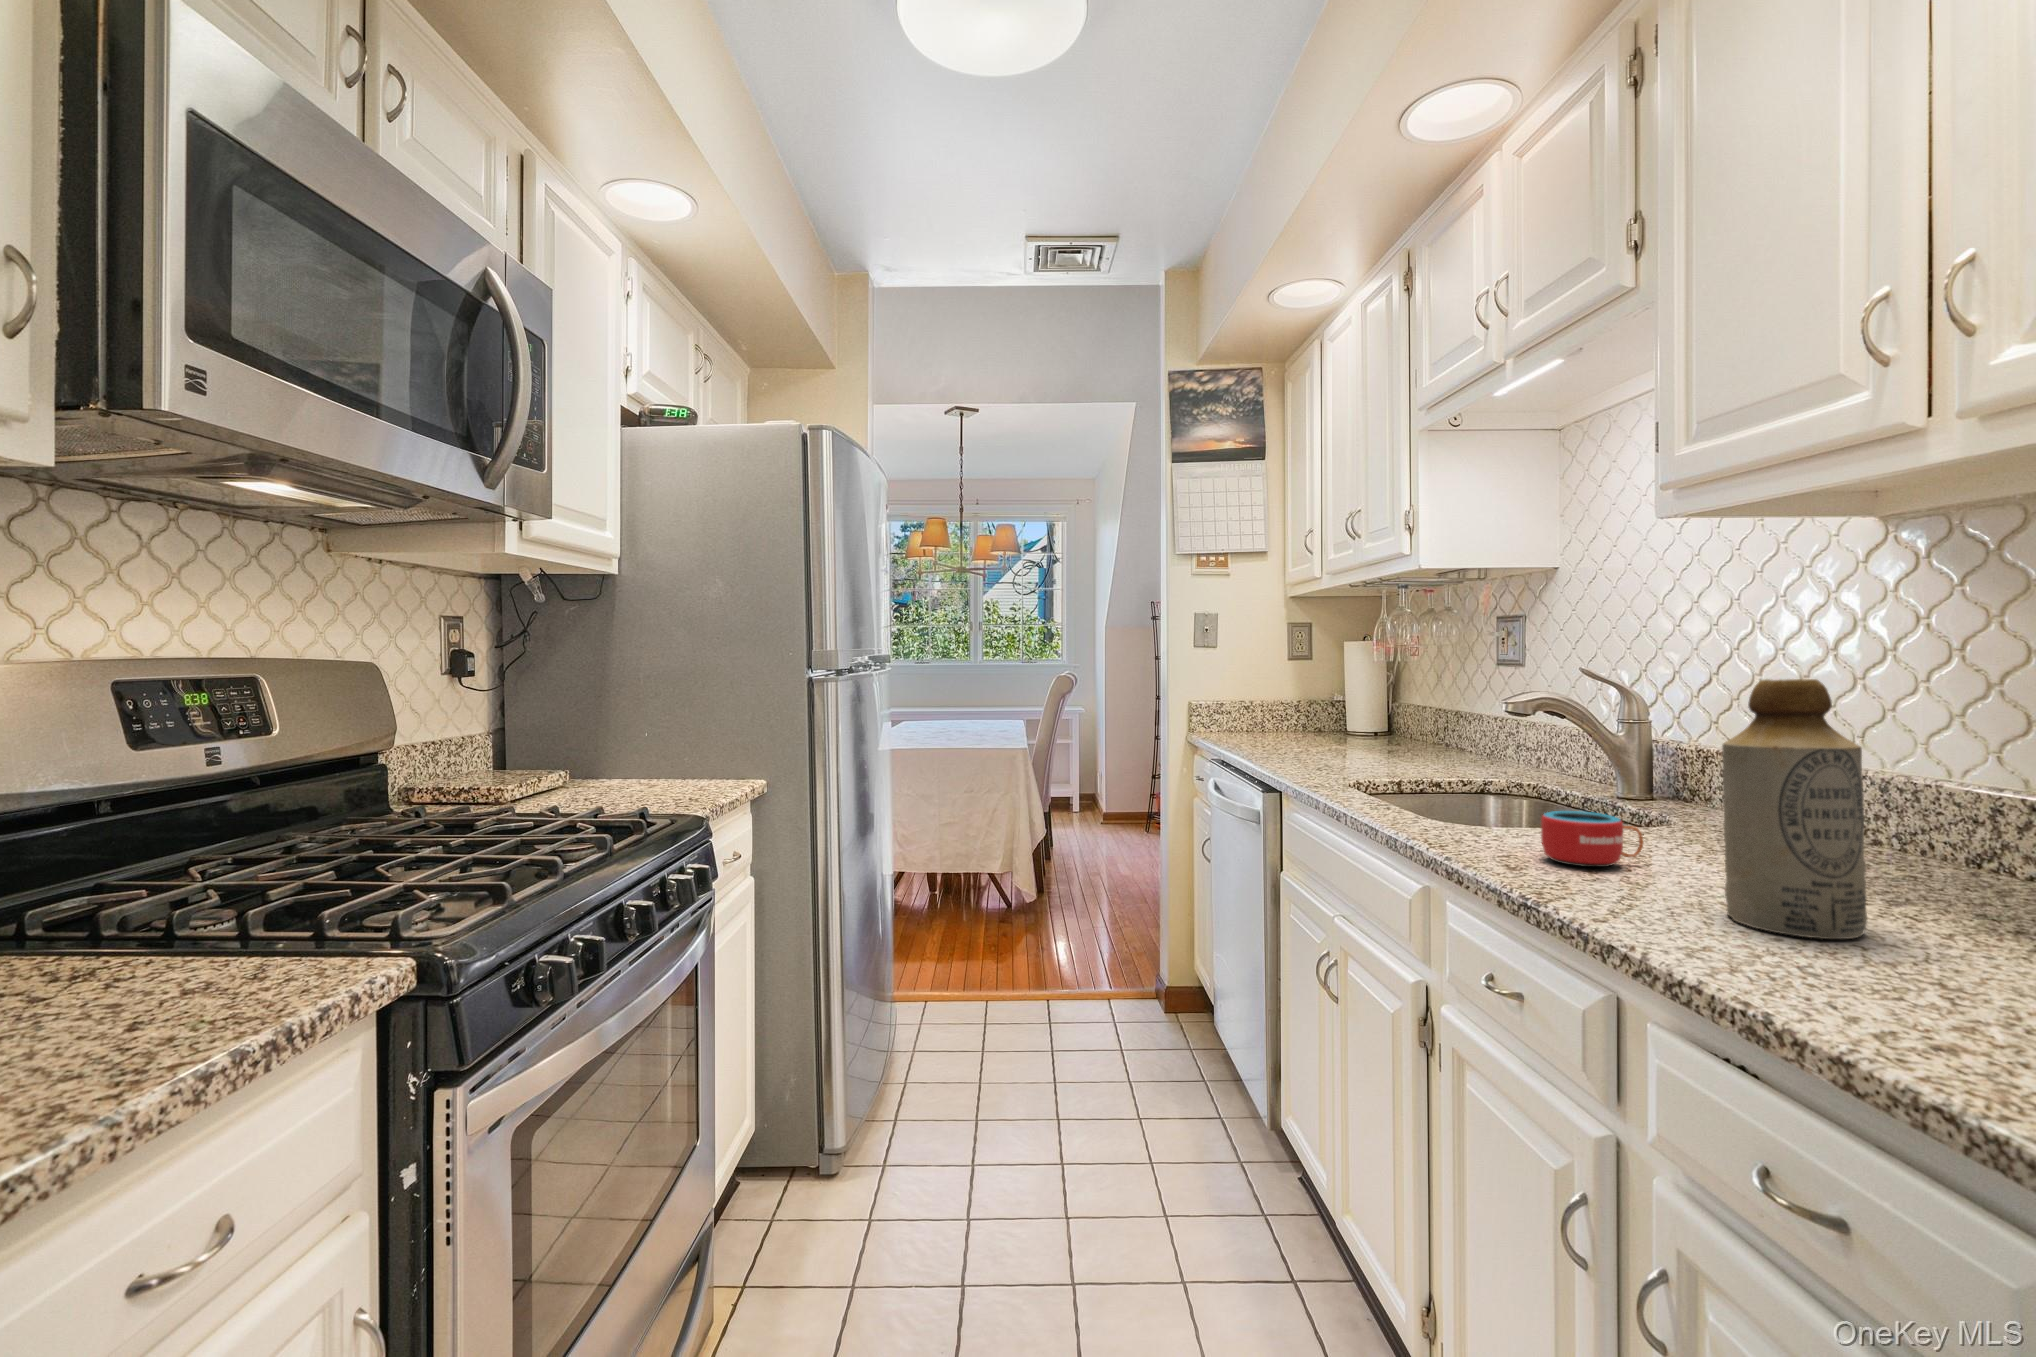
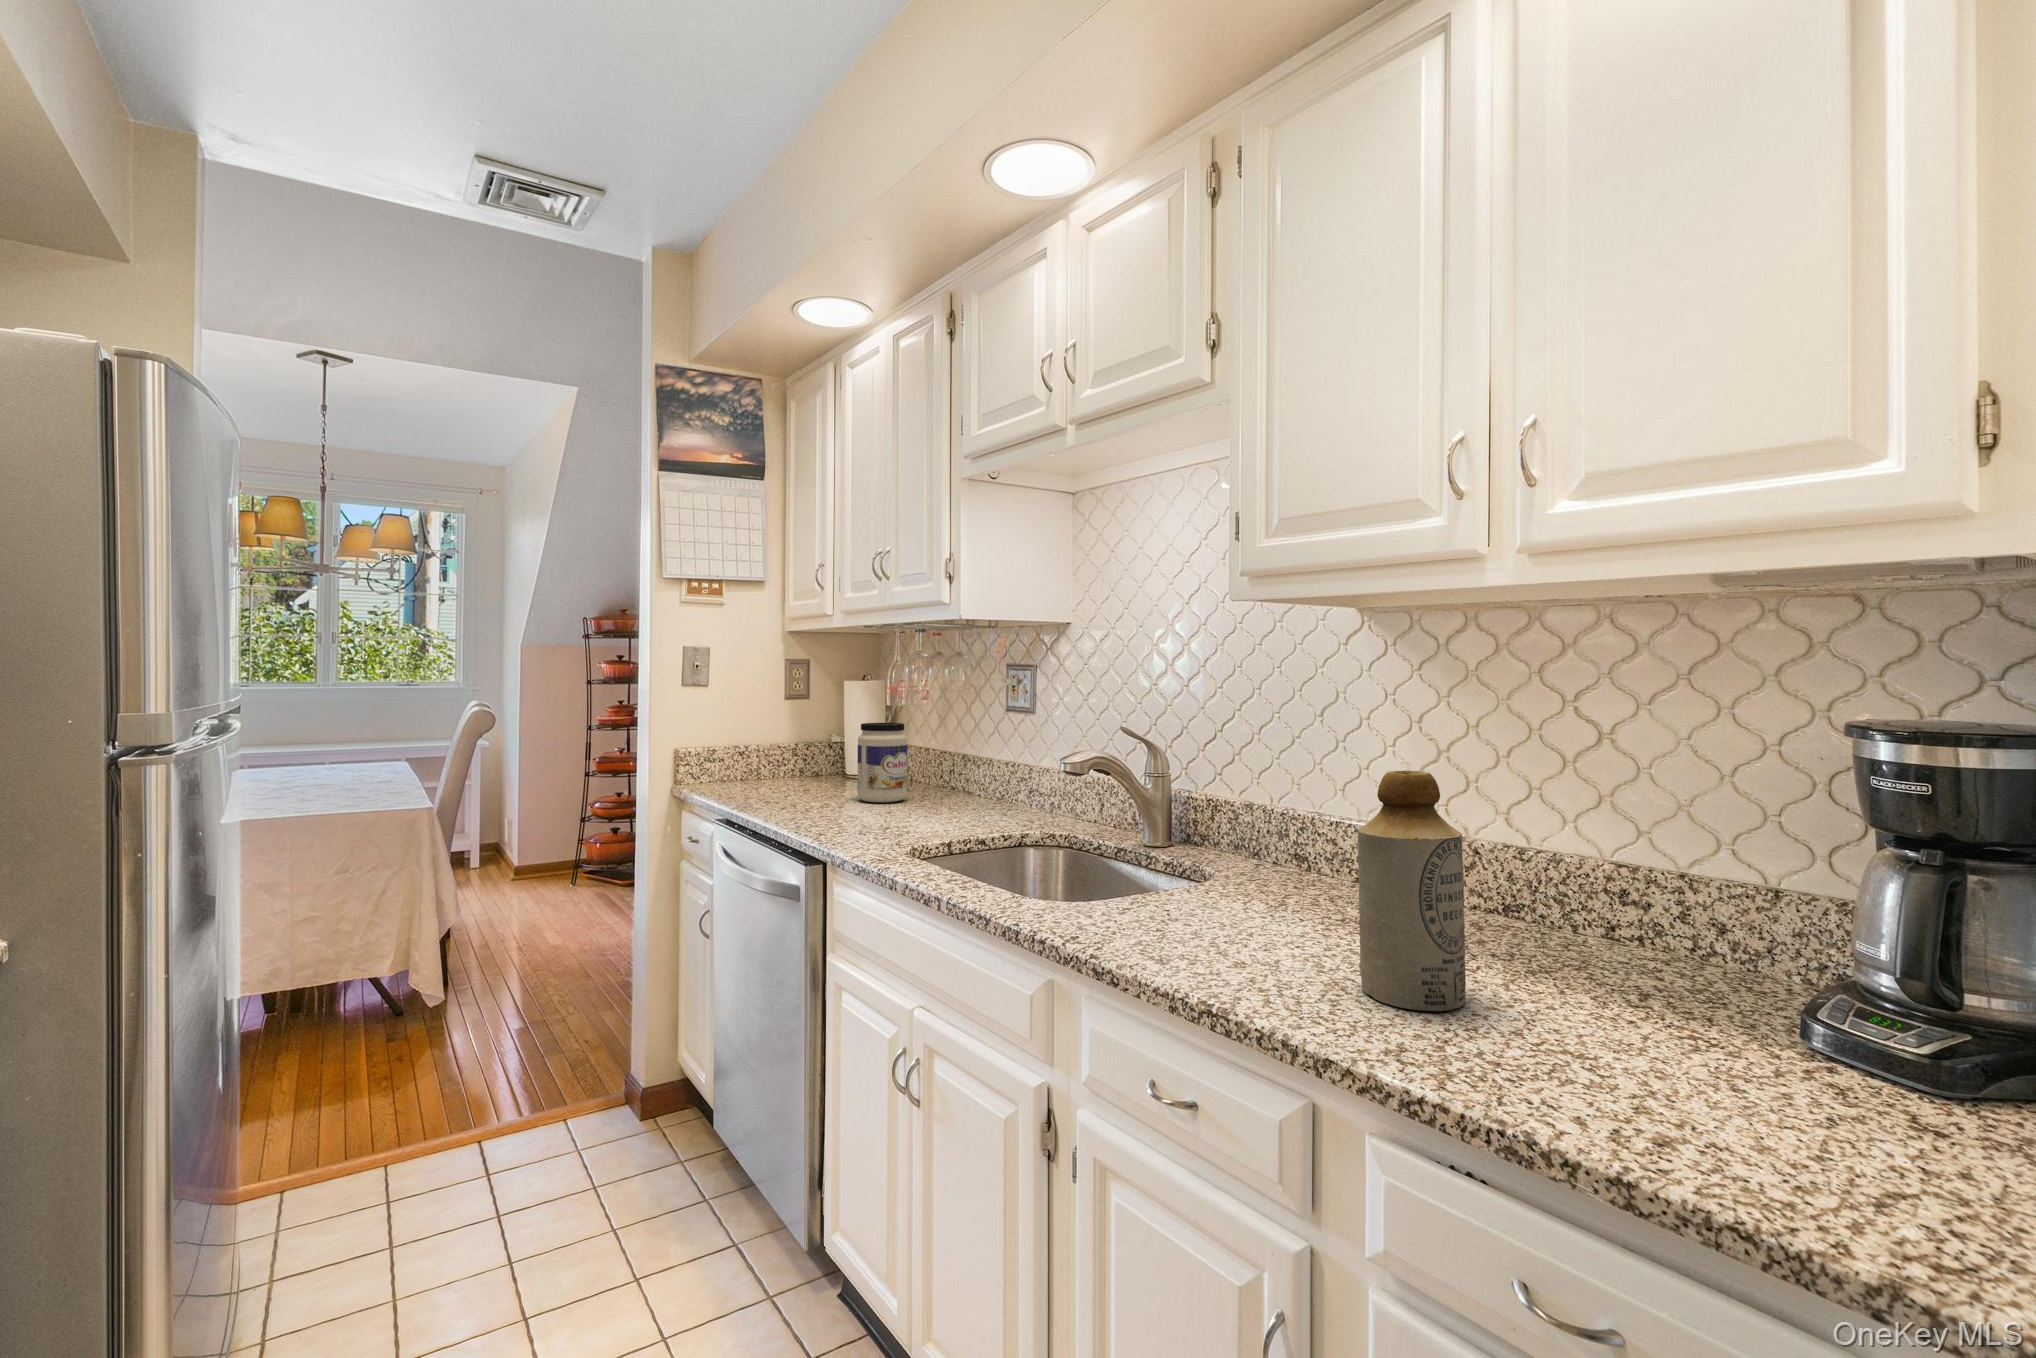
jar: none [1336,677,1386,751] -> present [857,723,907,802]
mug: present [1541,811,1643,867] -> none [1169,888,1248,947]

